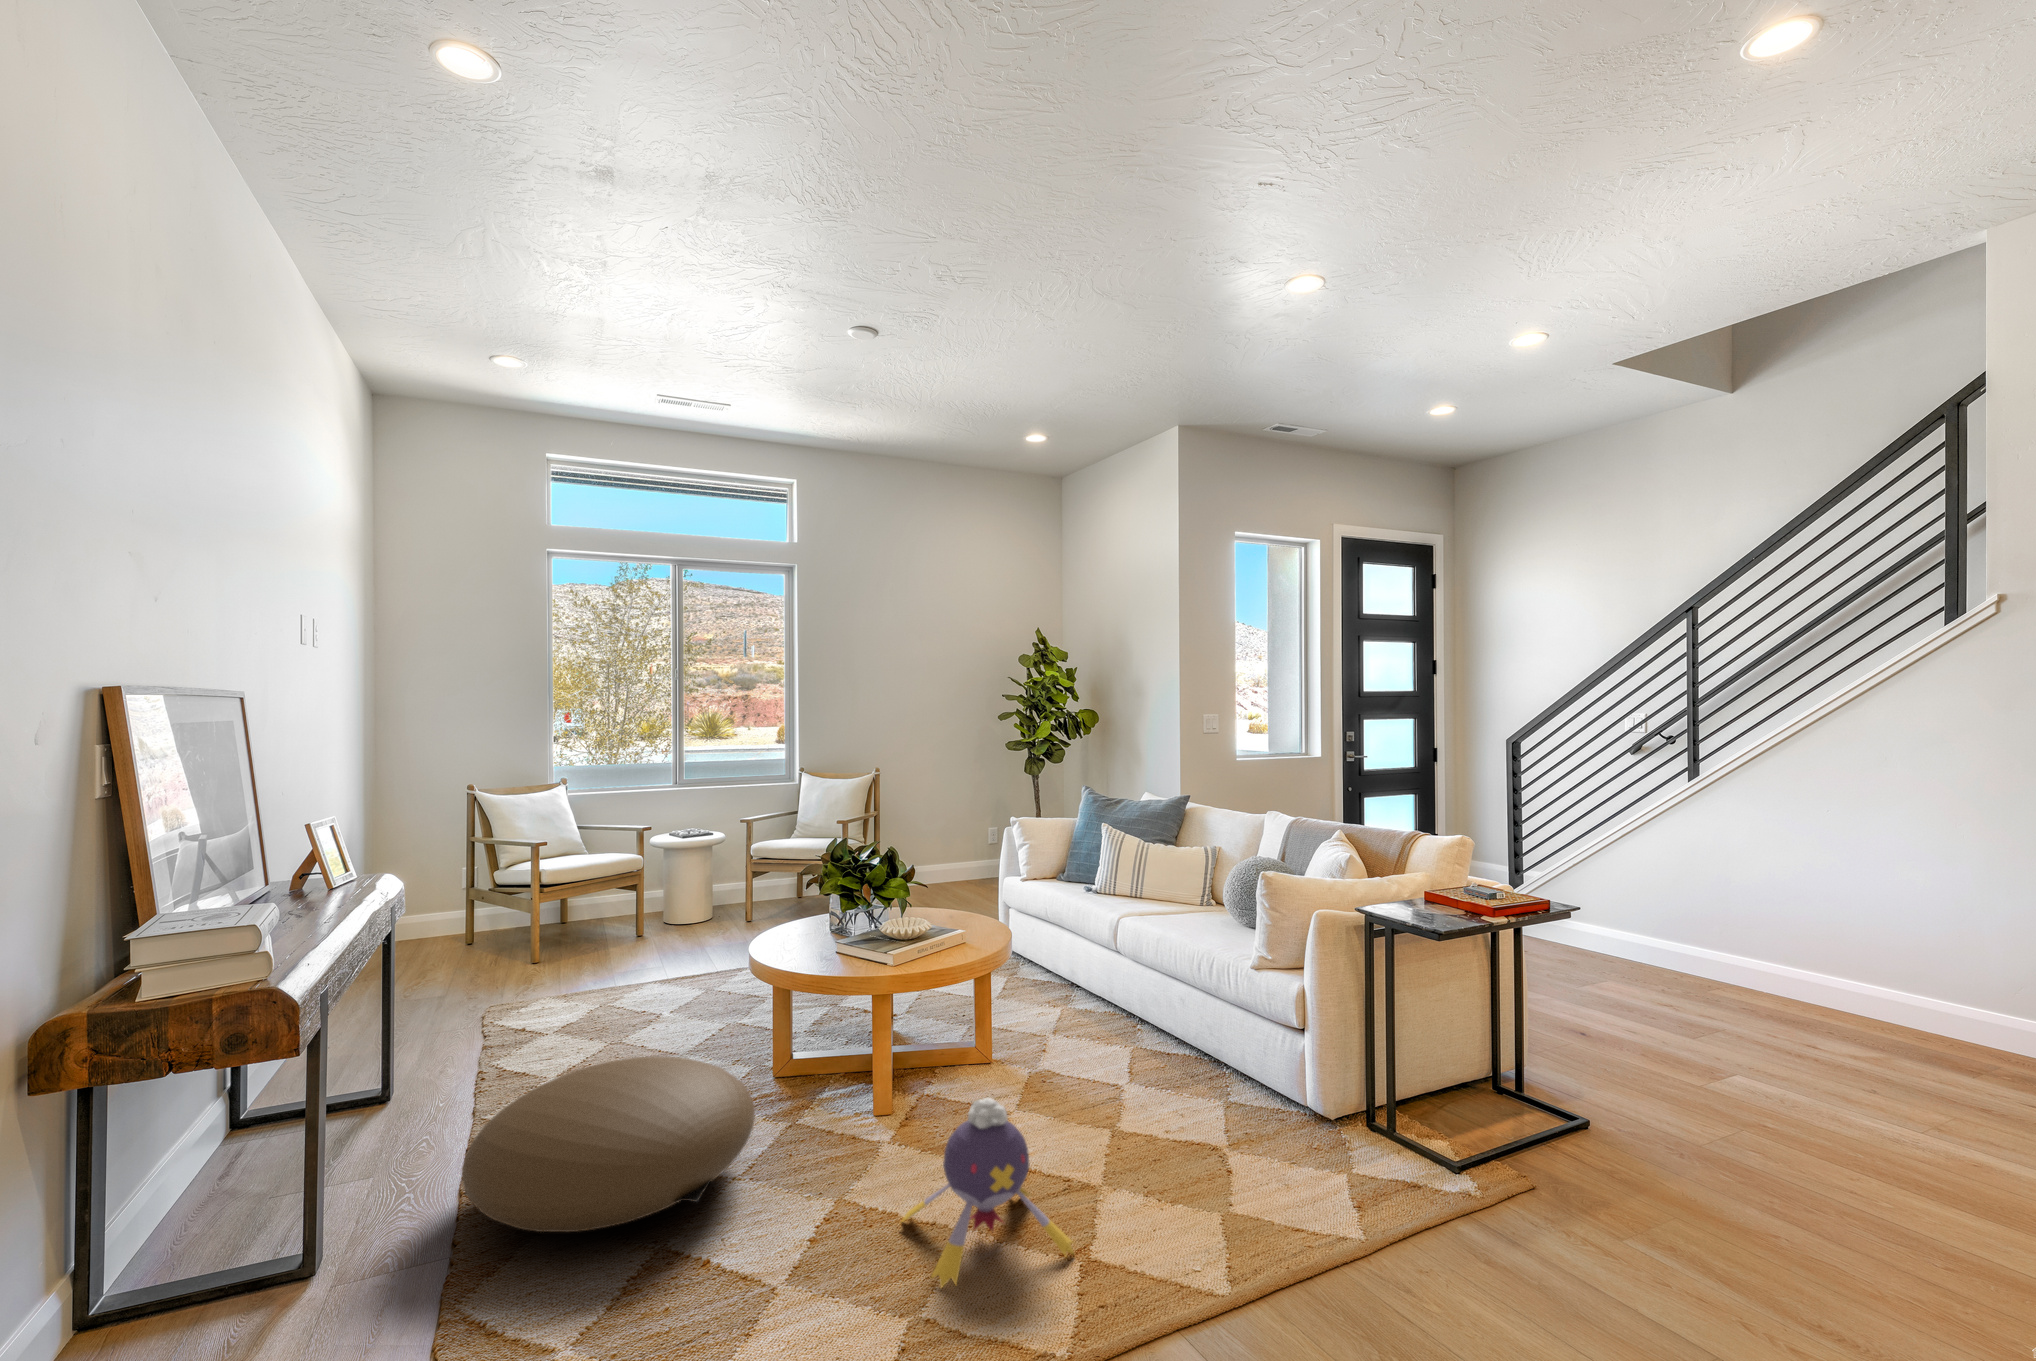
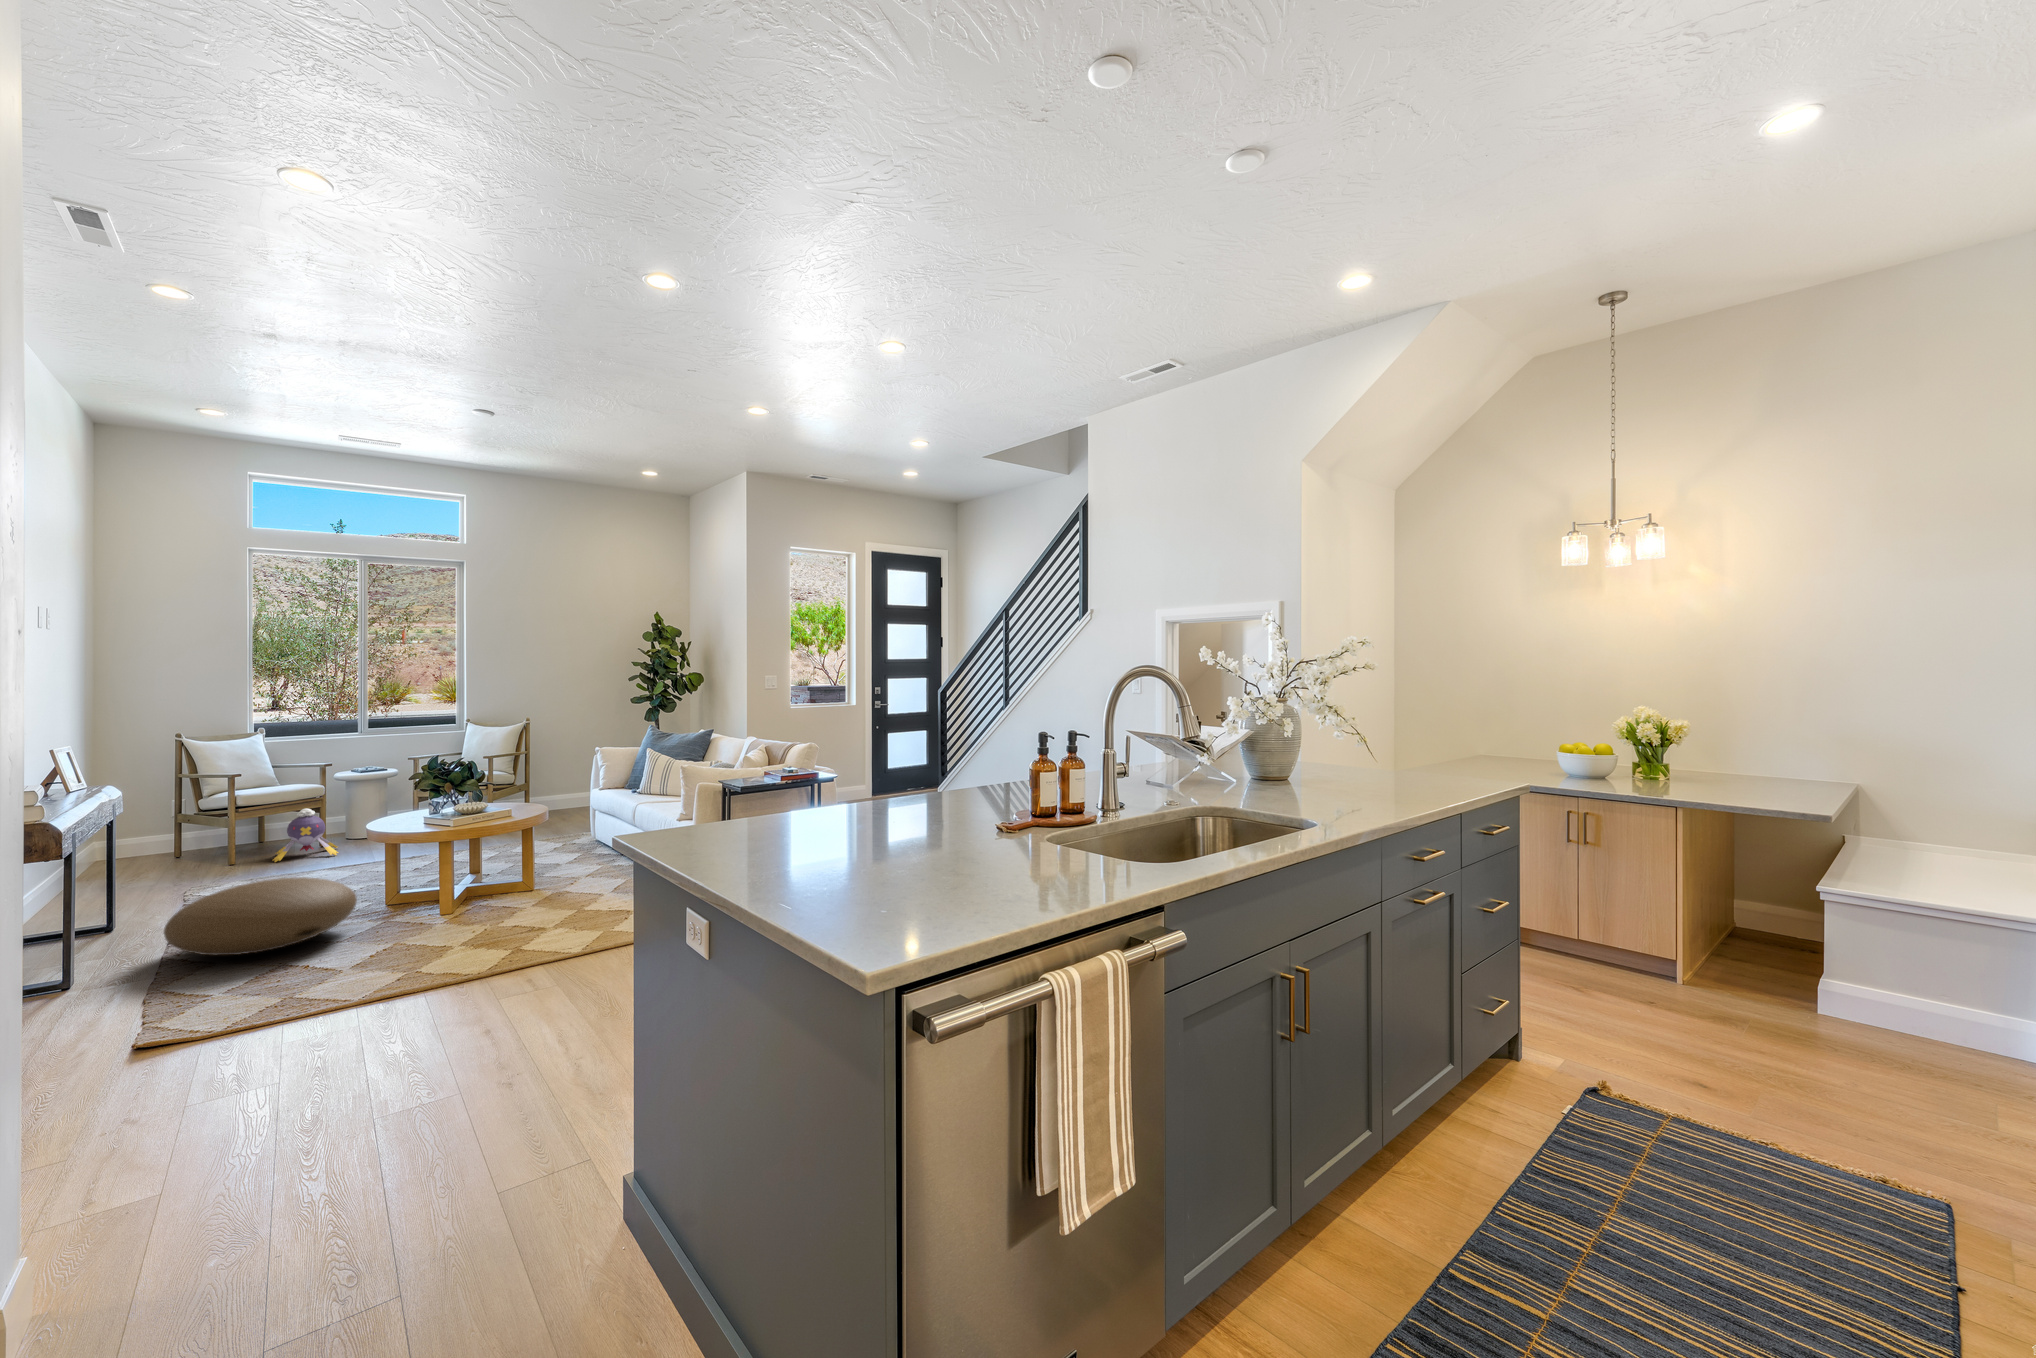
plush toy: present [902,1098,1073,1287] -> present [273,808,338,862]

